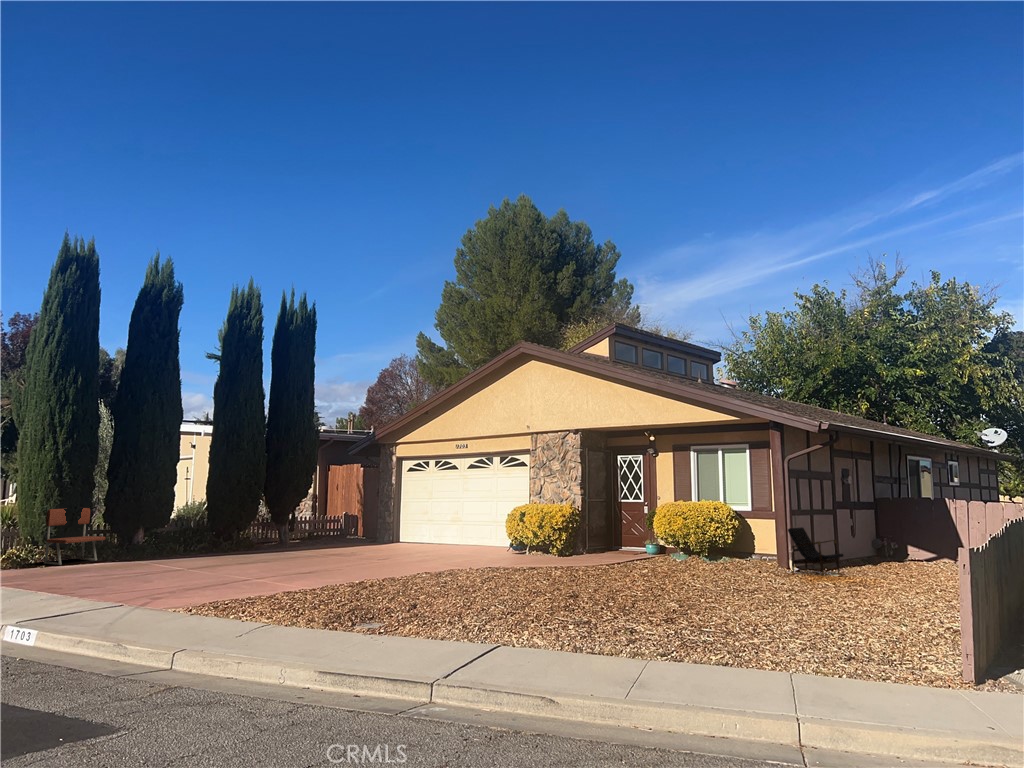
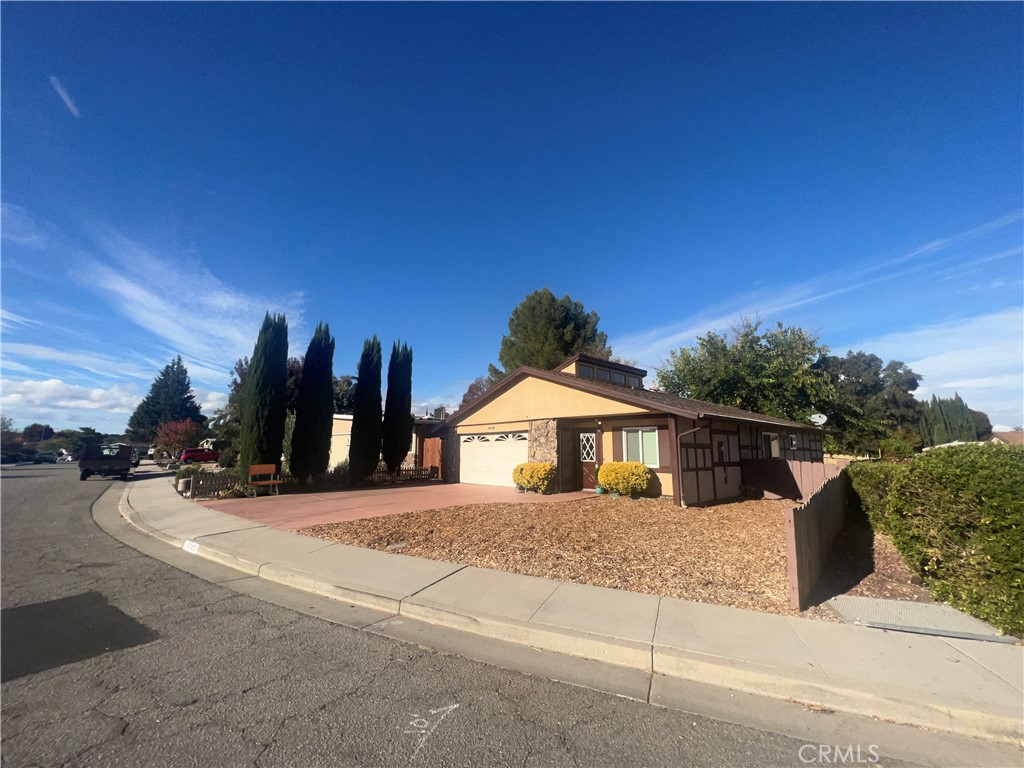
lounge chair: present [788,527,843,576] -> none [682,480,718,511]

